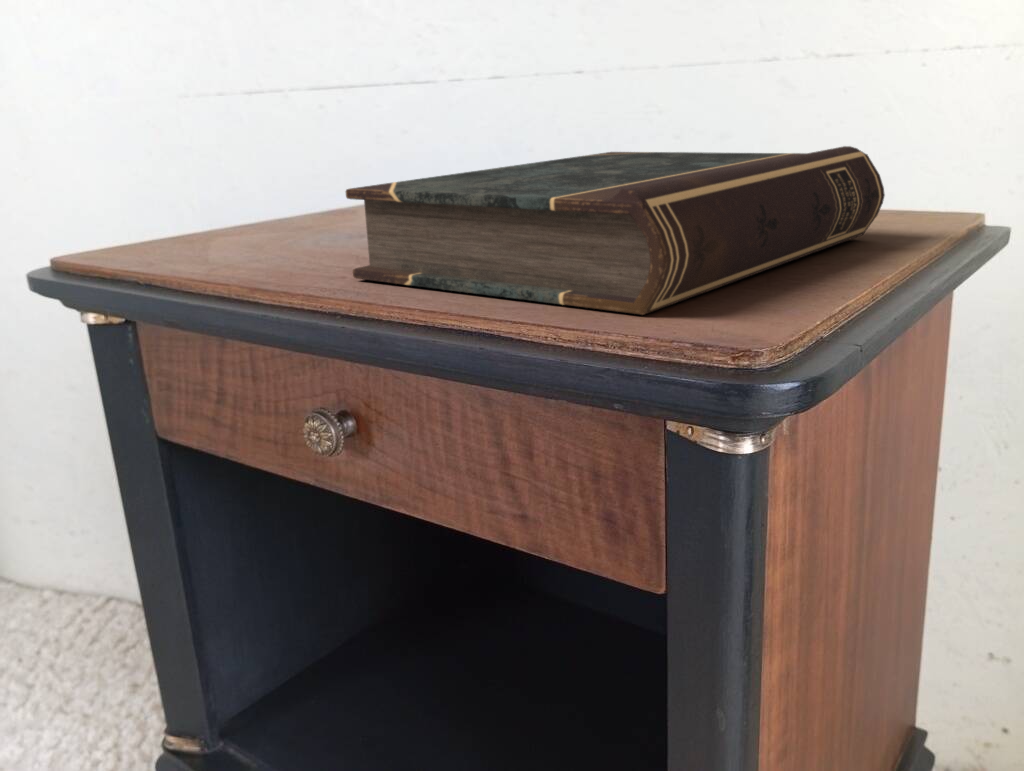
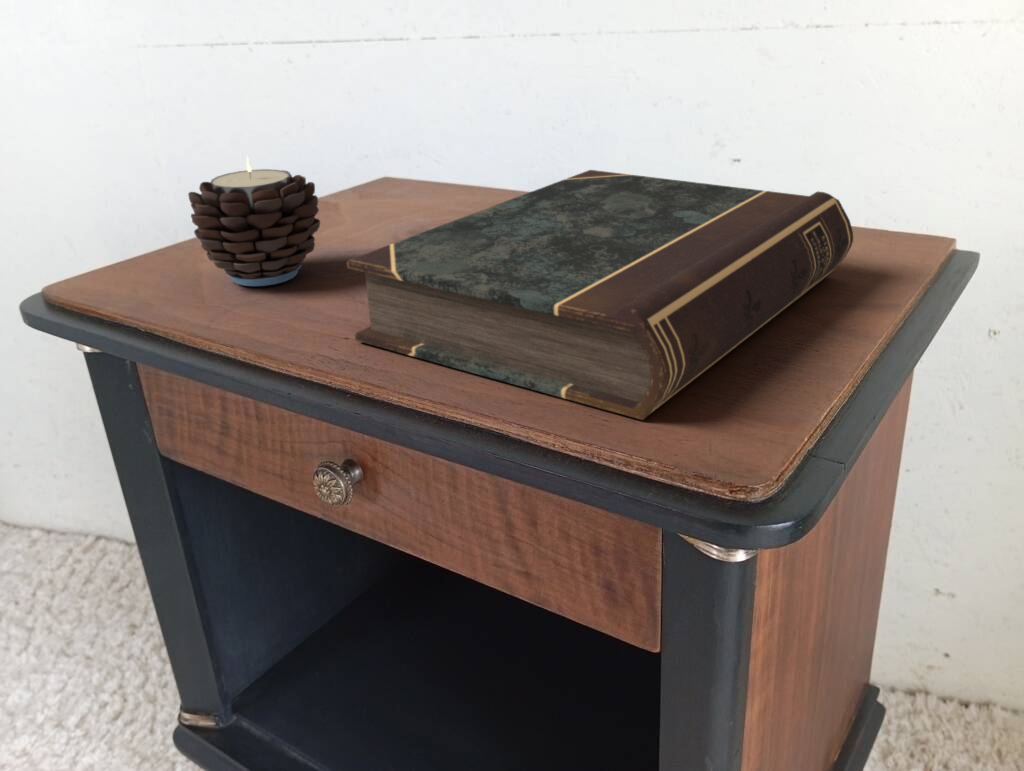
candle: none [199,120,331,253] -> present [188,156,320,286]

